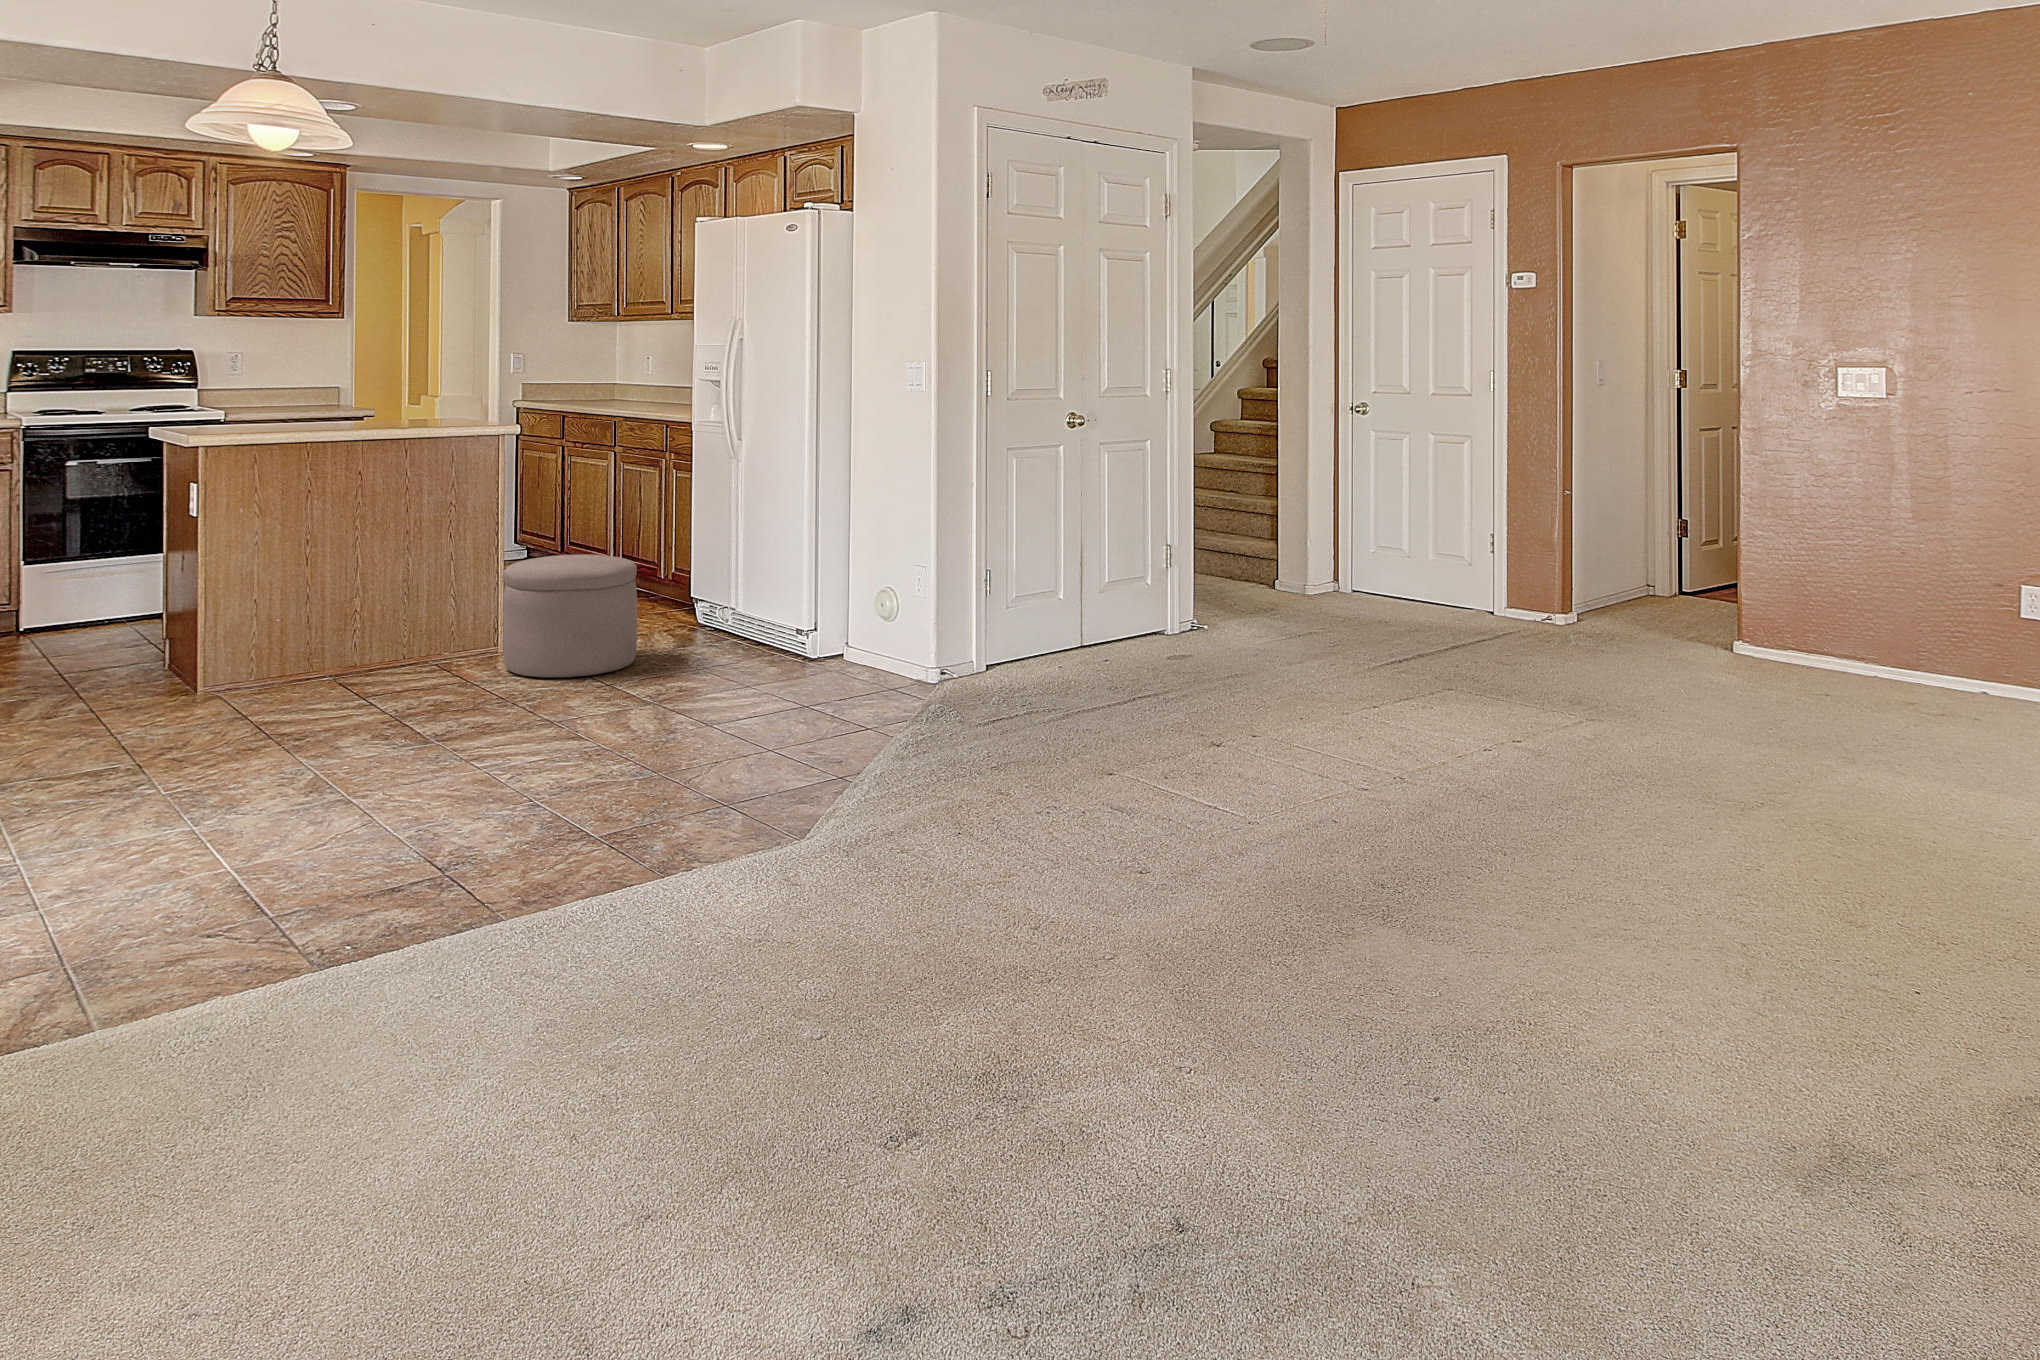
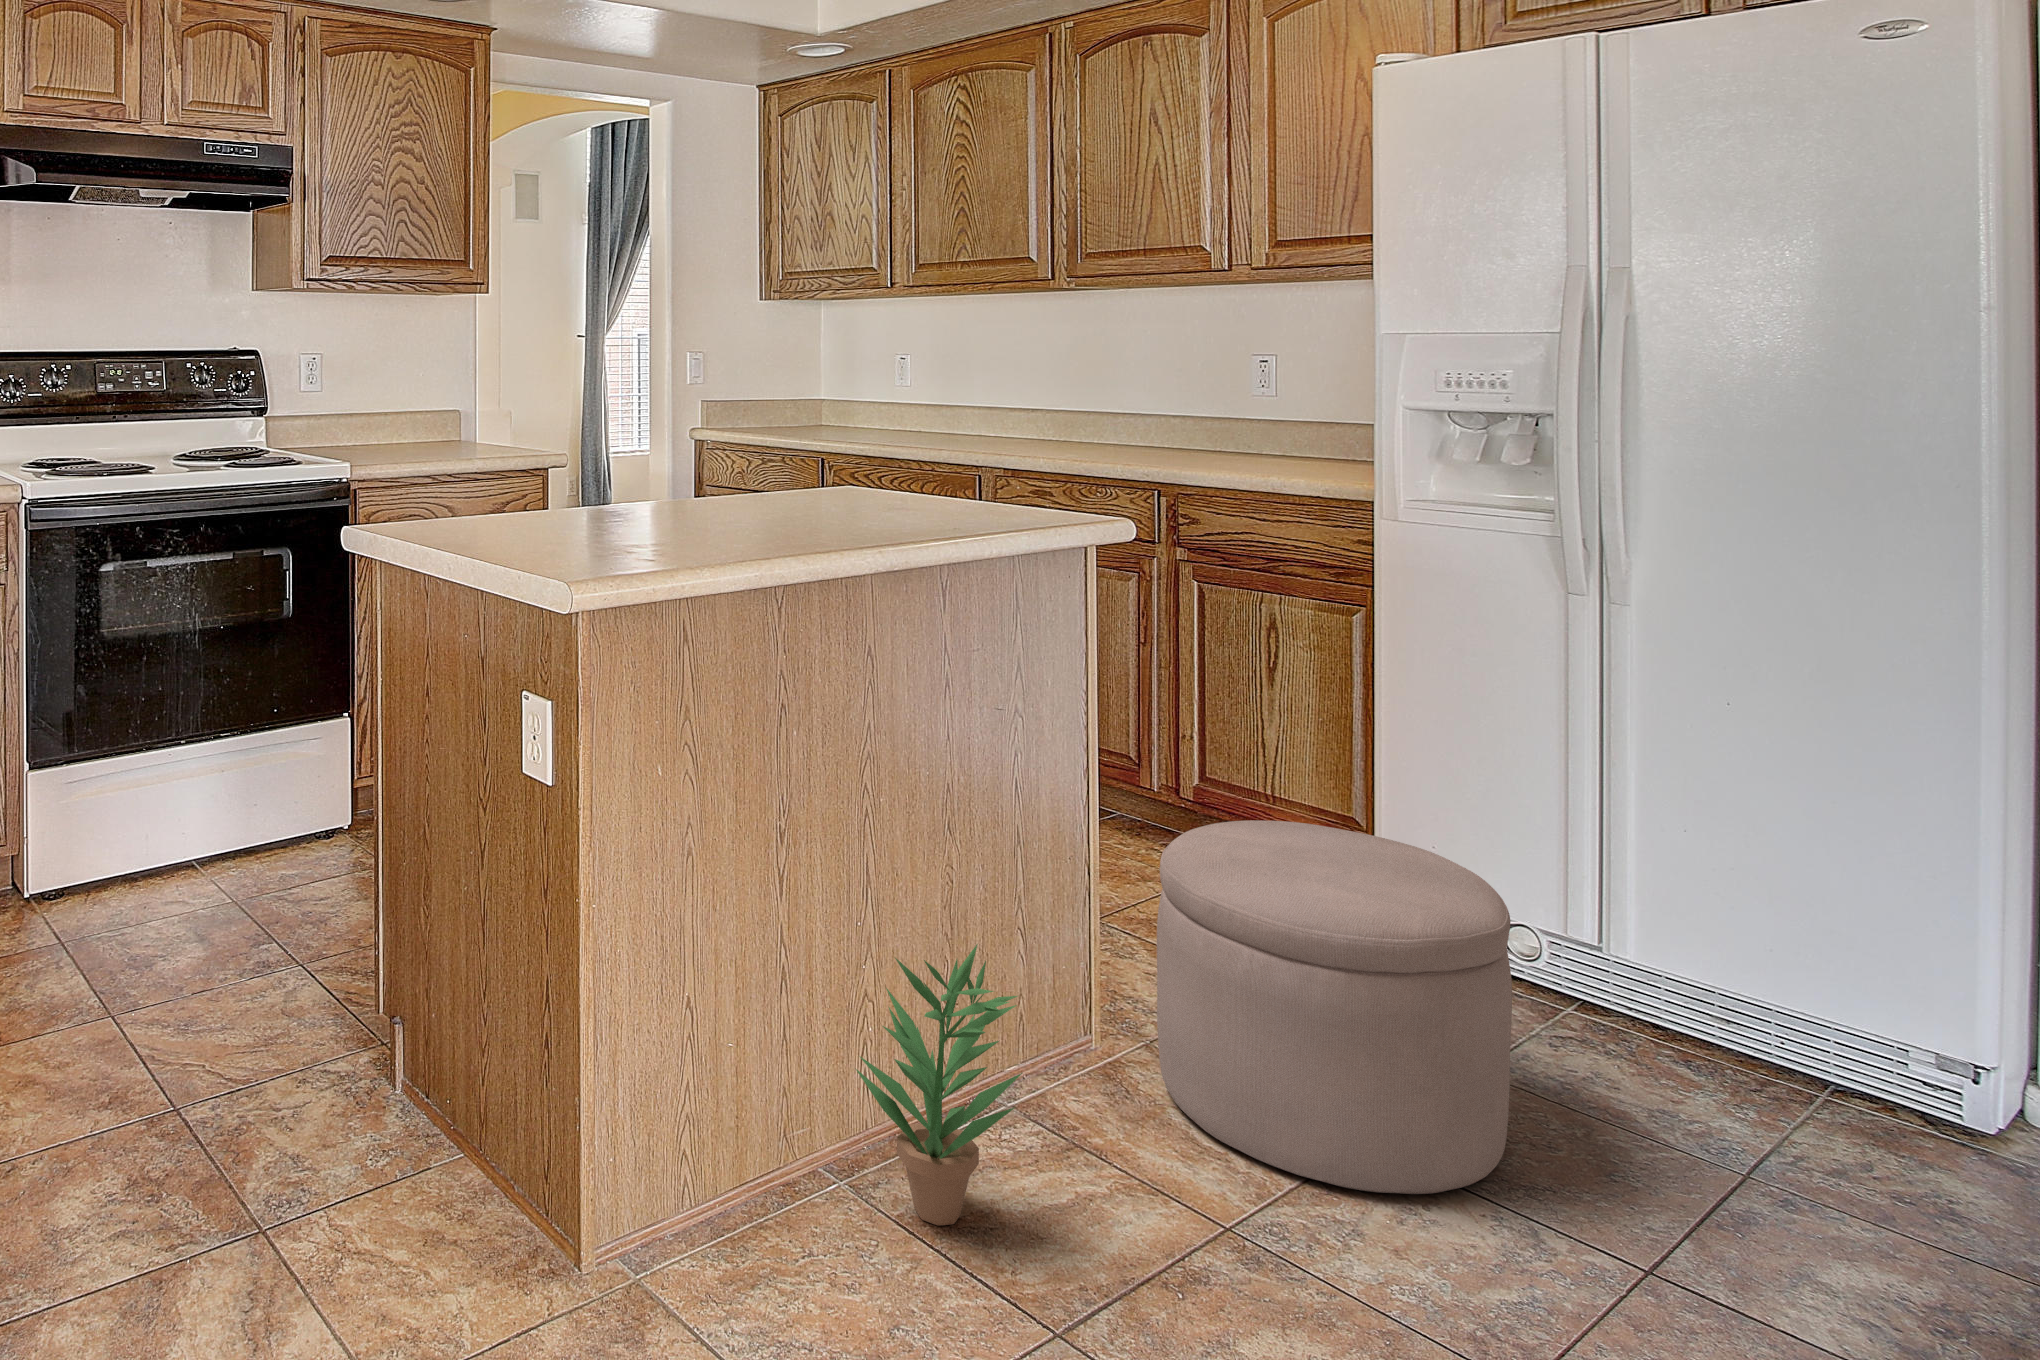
potted plant: none [330,578,392,688] -> present [856,944,1022,1226]

